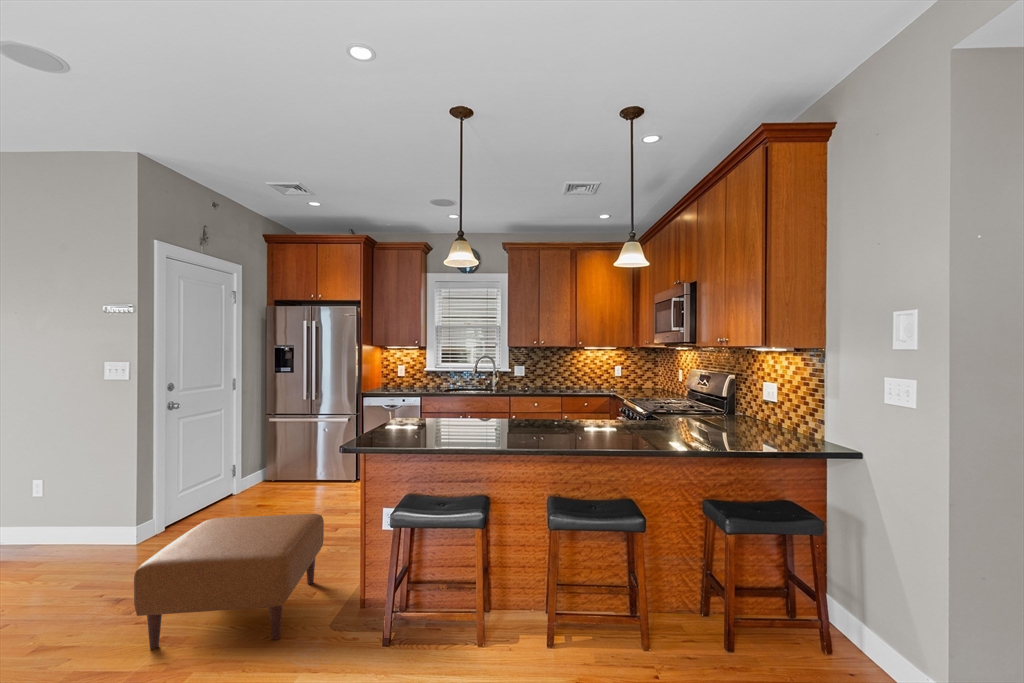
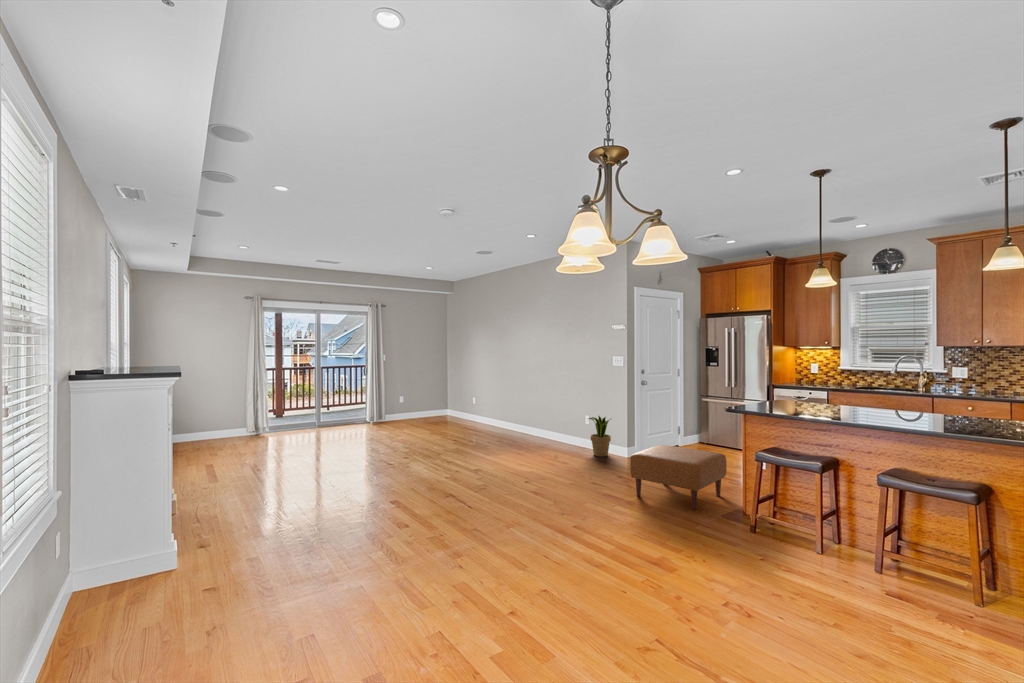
potted plant: none [37,475,103,557] -> present [589,416,611,457]

